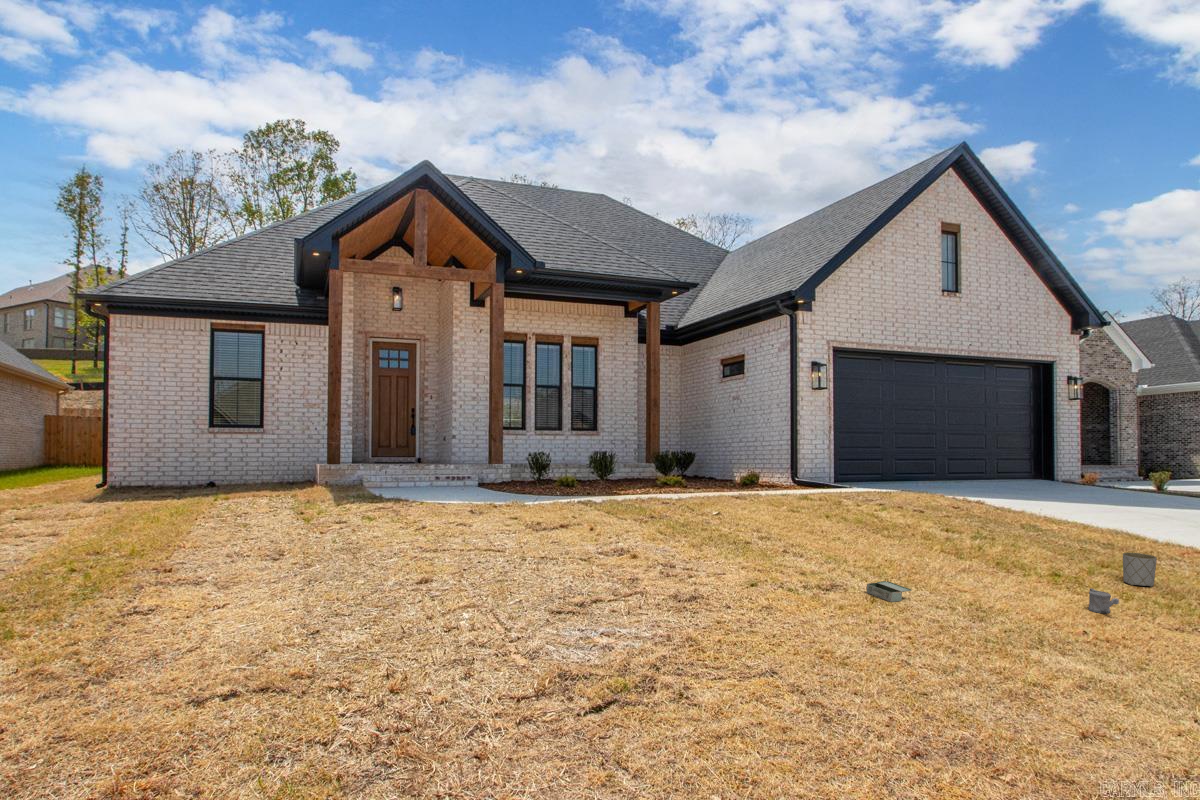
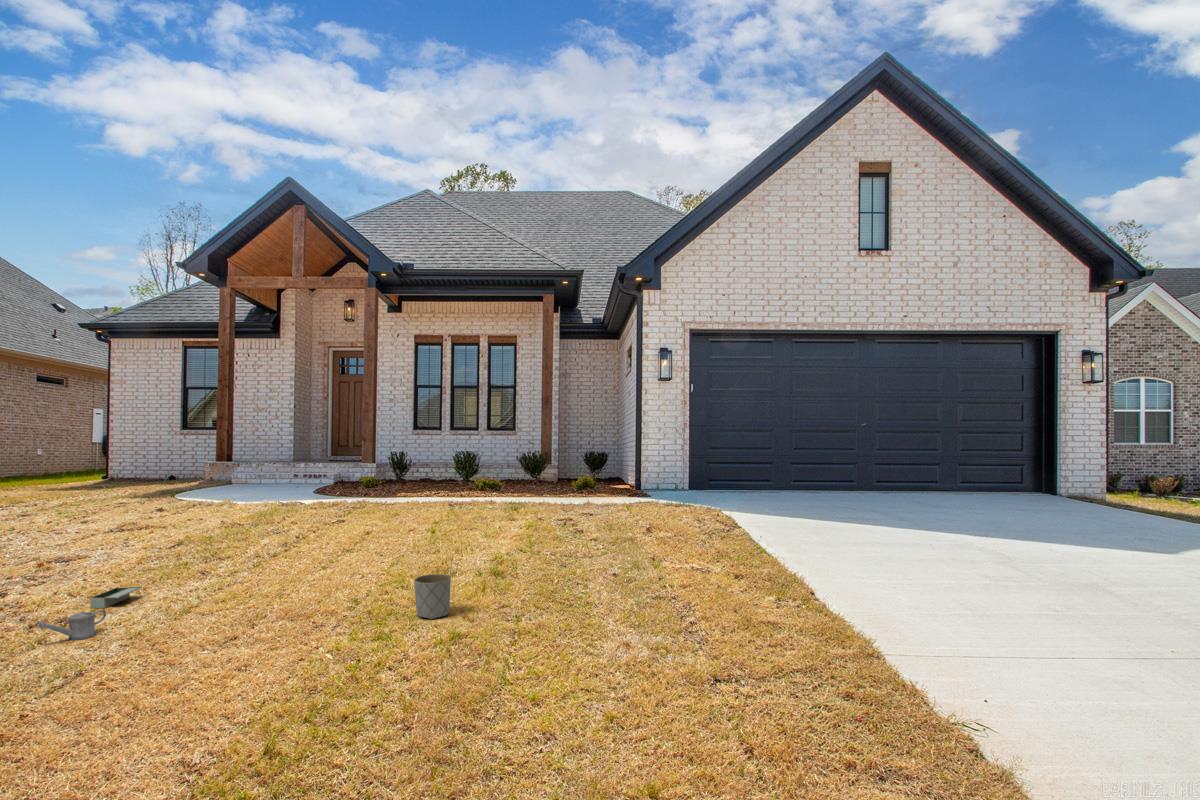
watering can: present [1088,588,1119,614] -> present [39,610,106,640]

